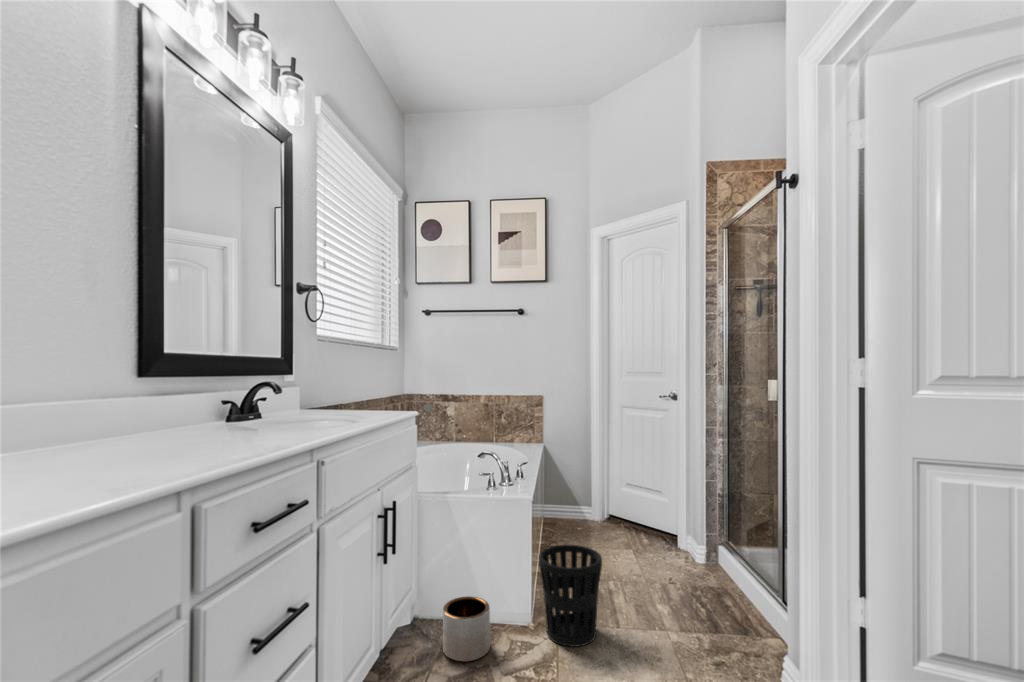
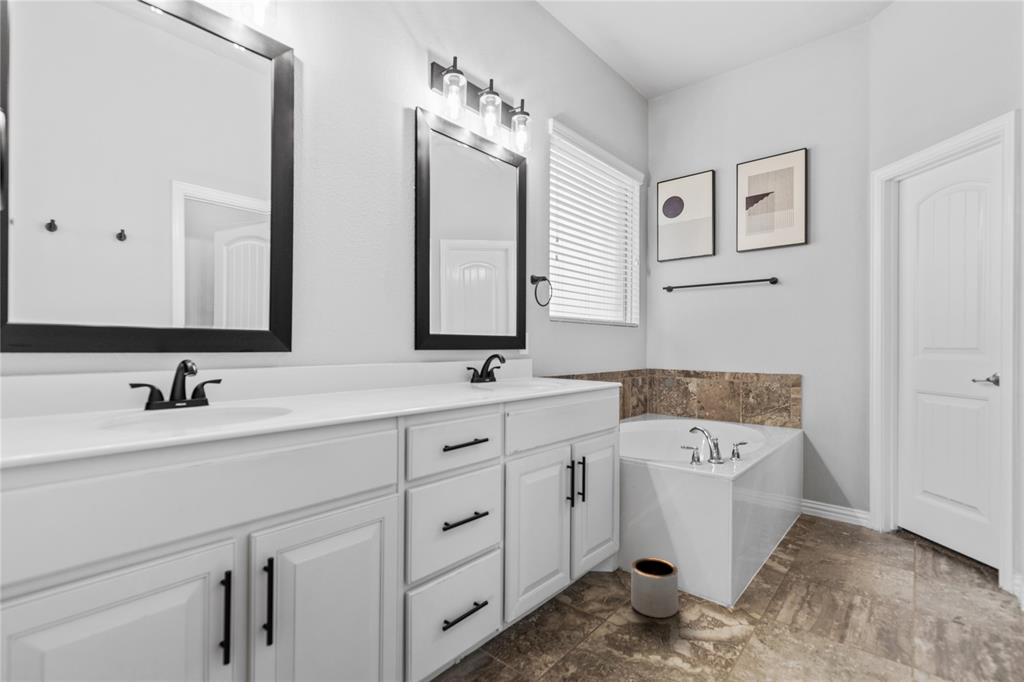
wastebasket: present [539,545,602,647] -> none [736,531,814,643]

